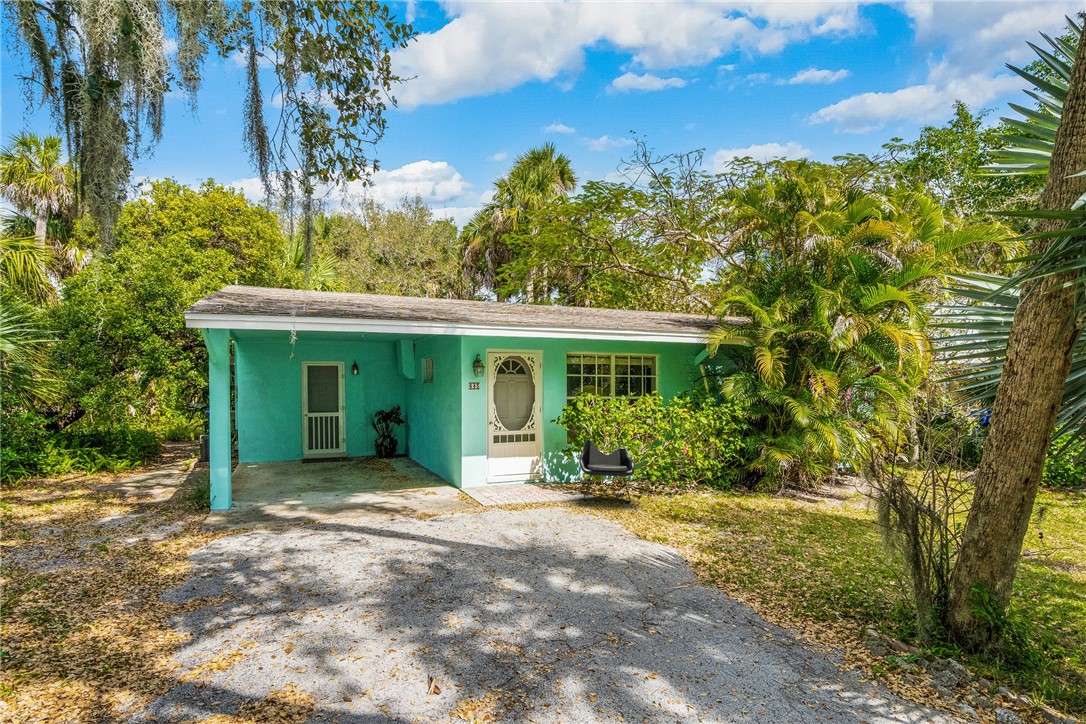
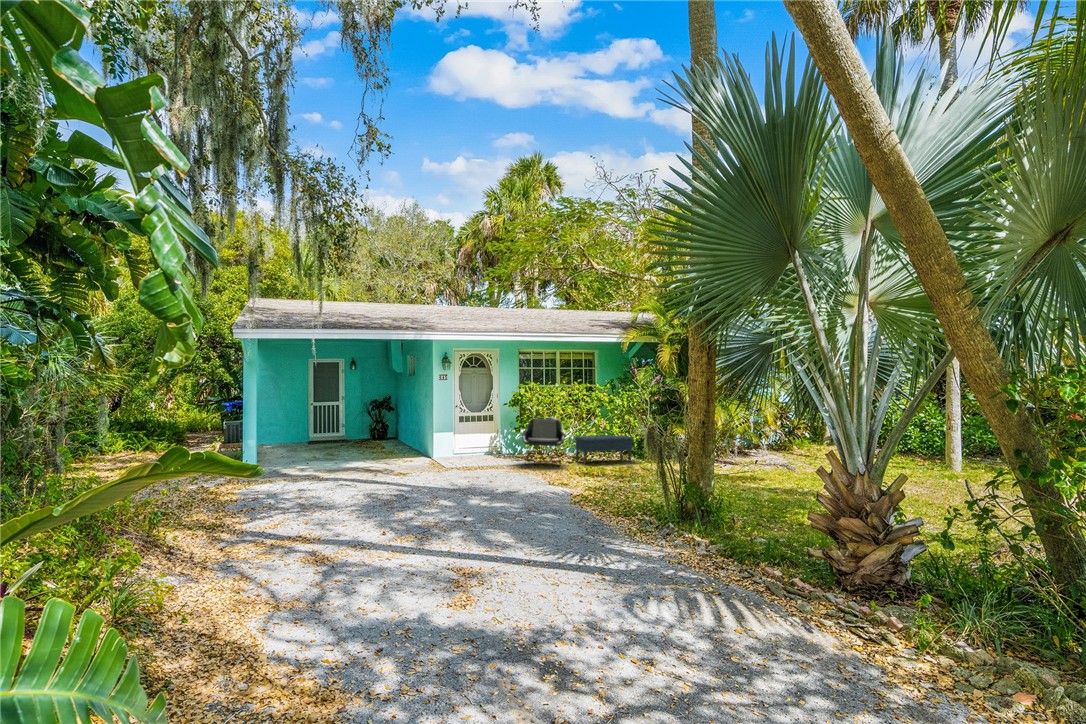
bench: none [641,460,712,499] -> present [575,435,632,464]

